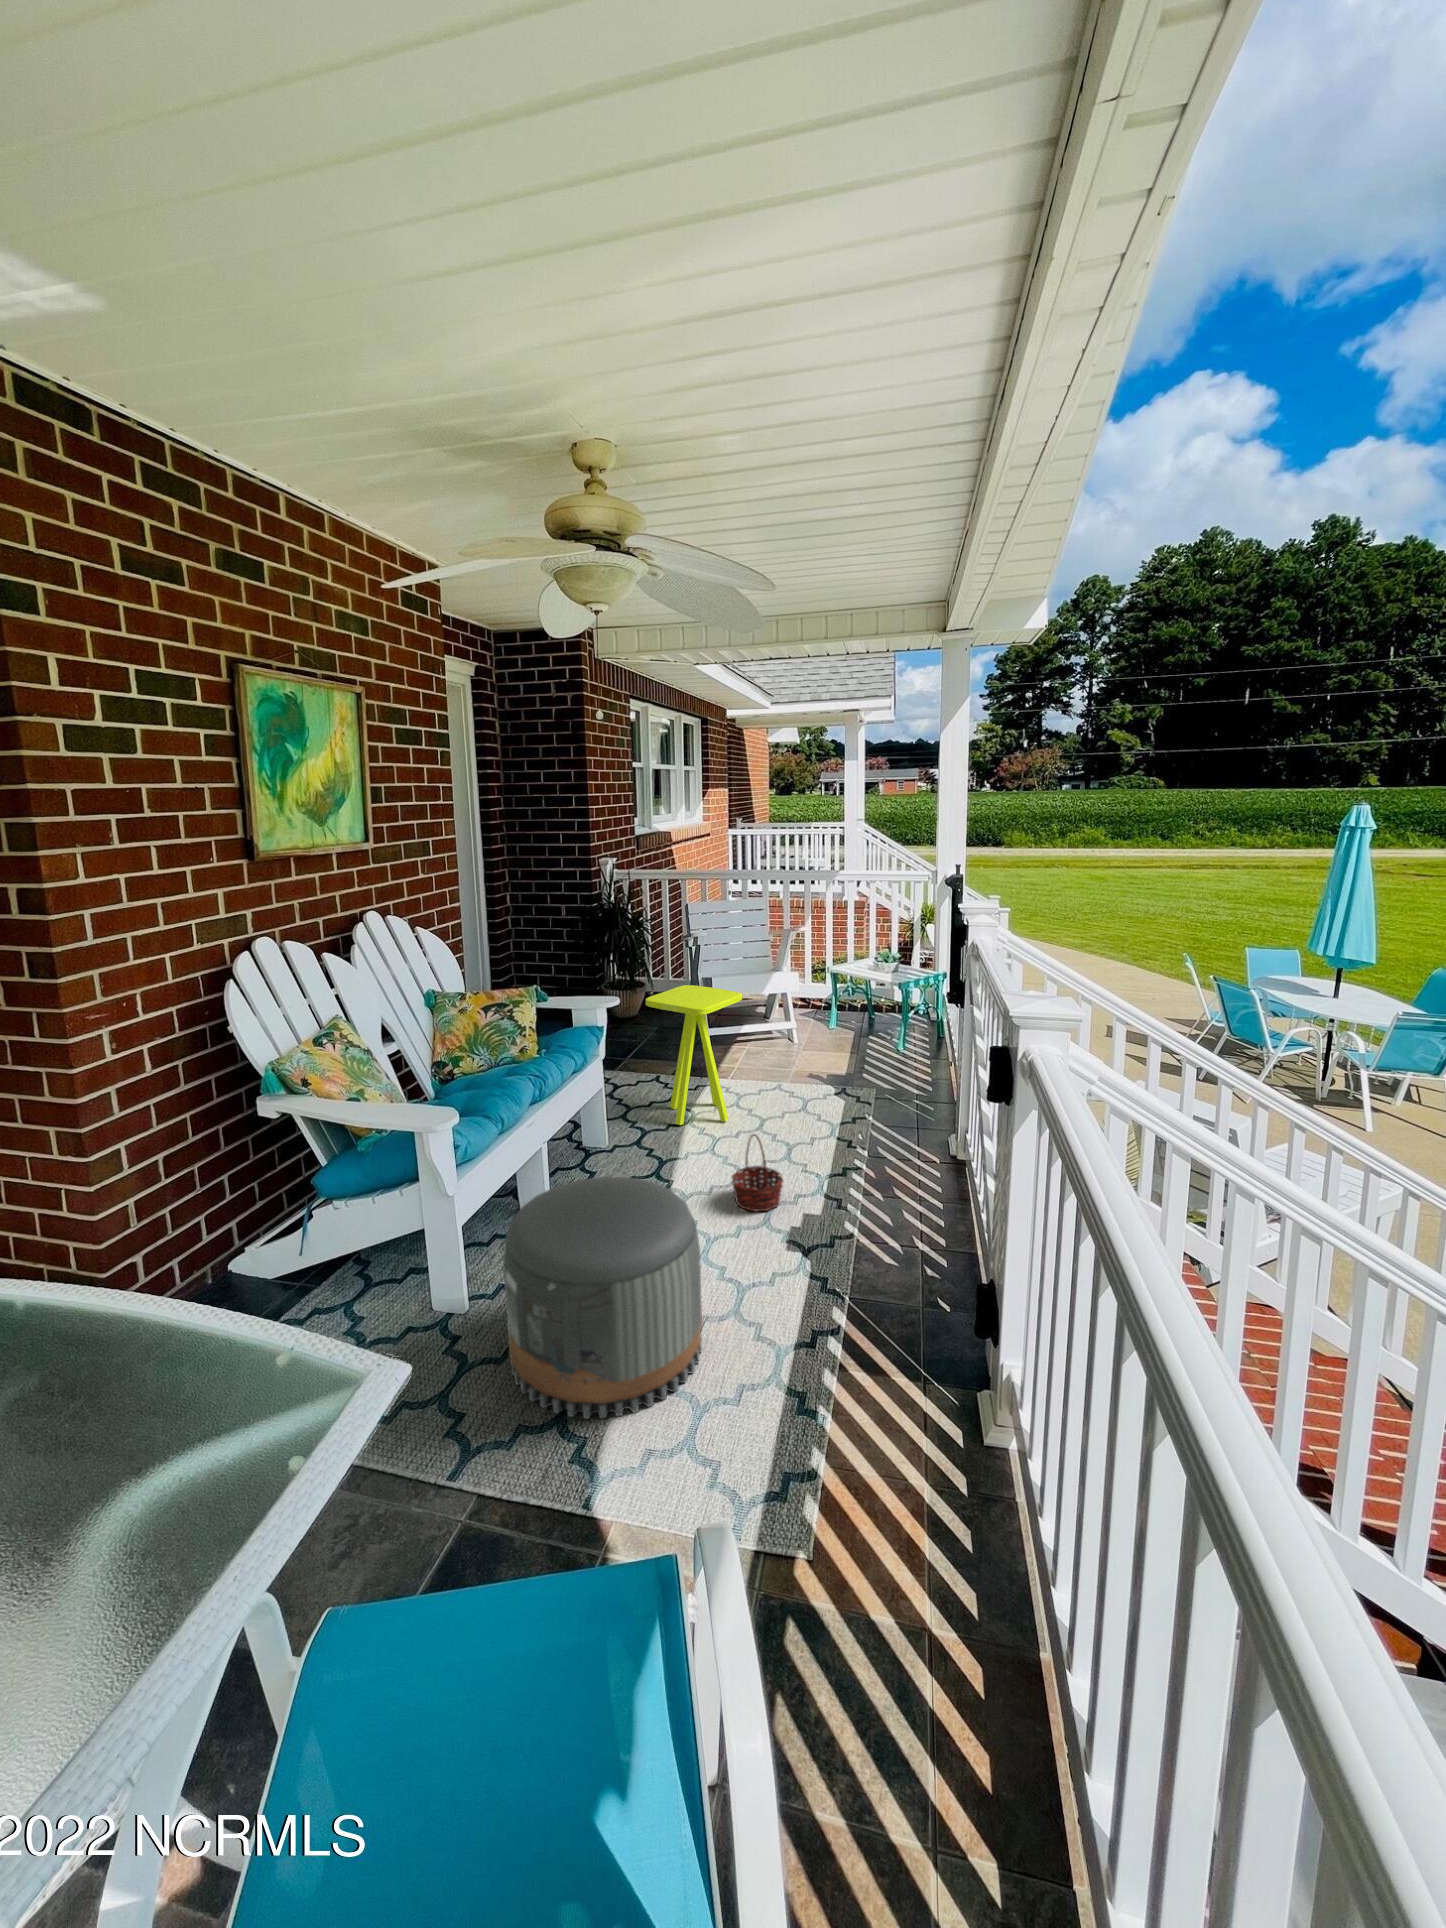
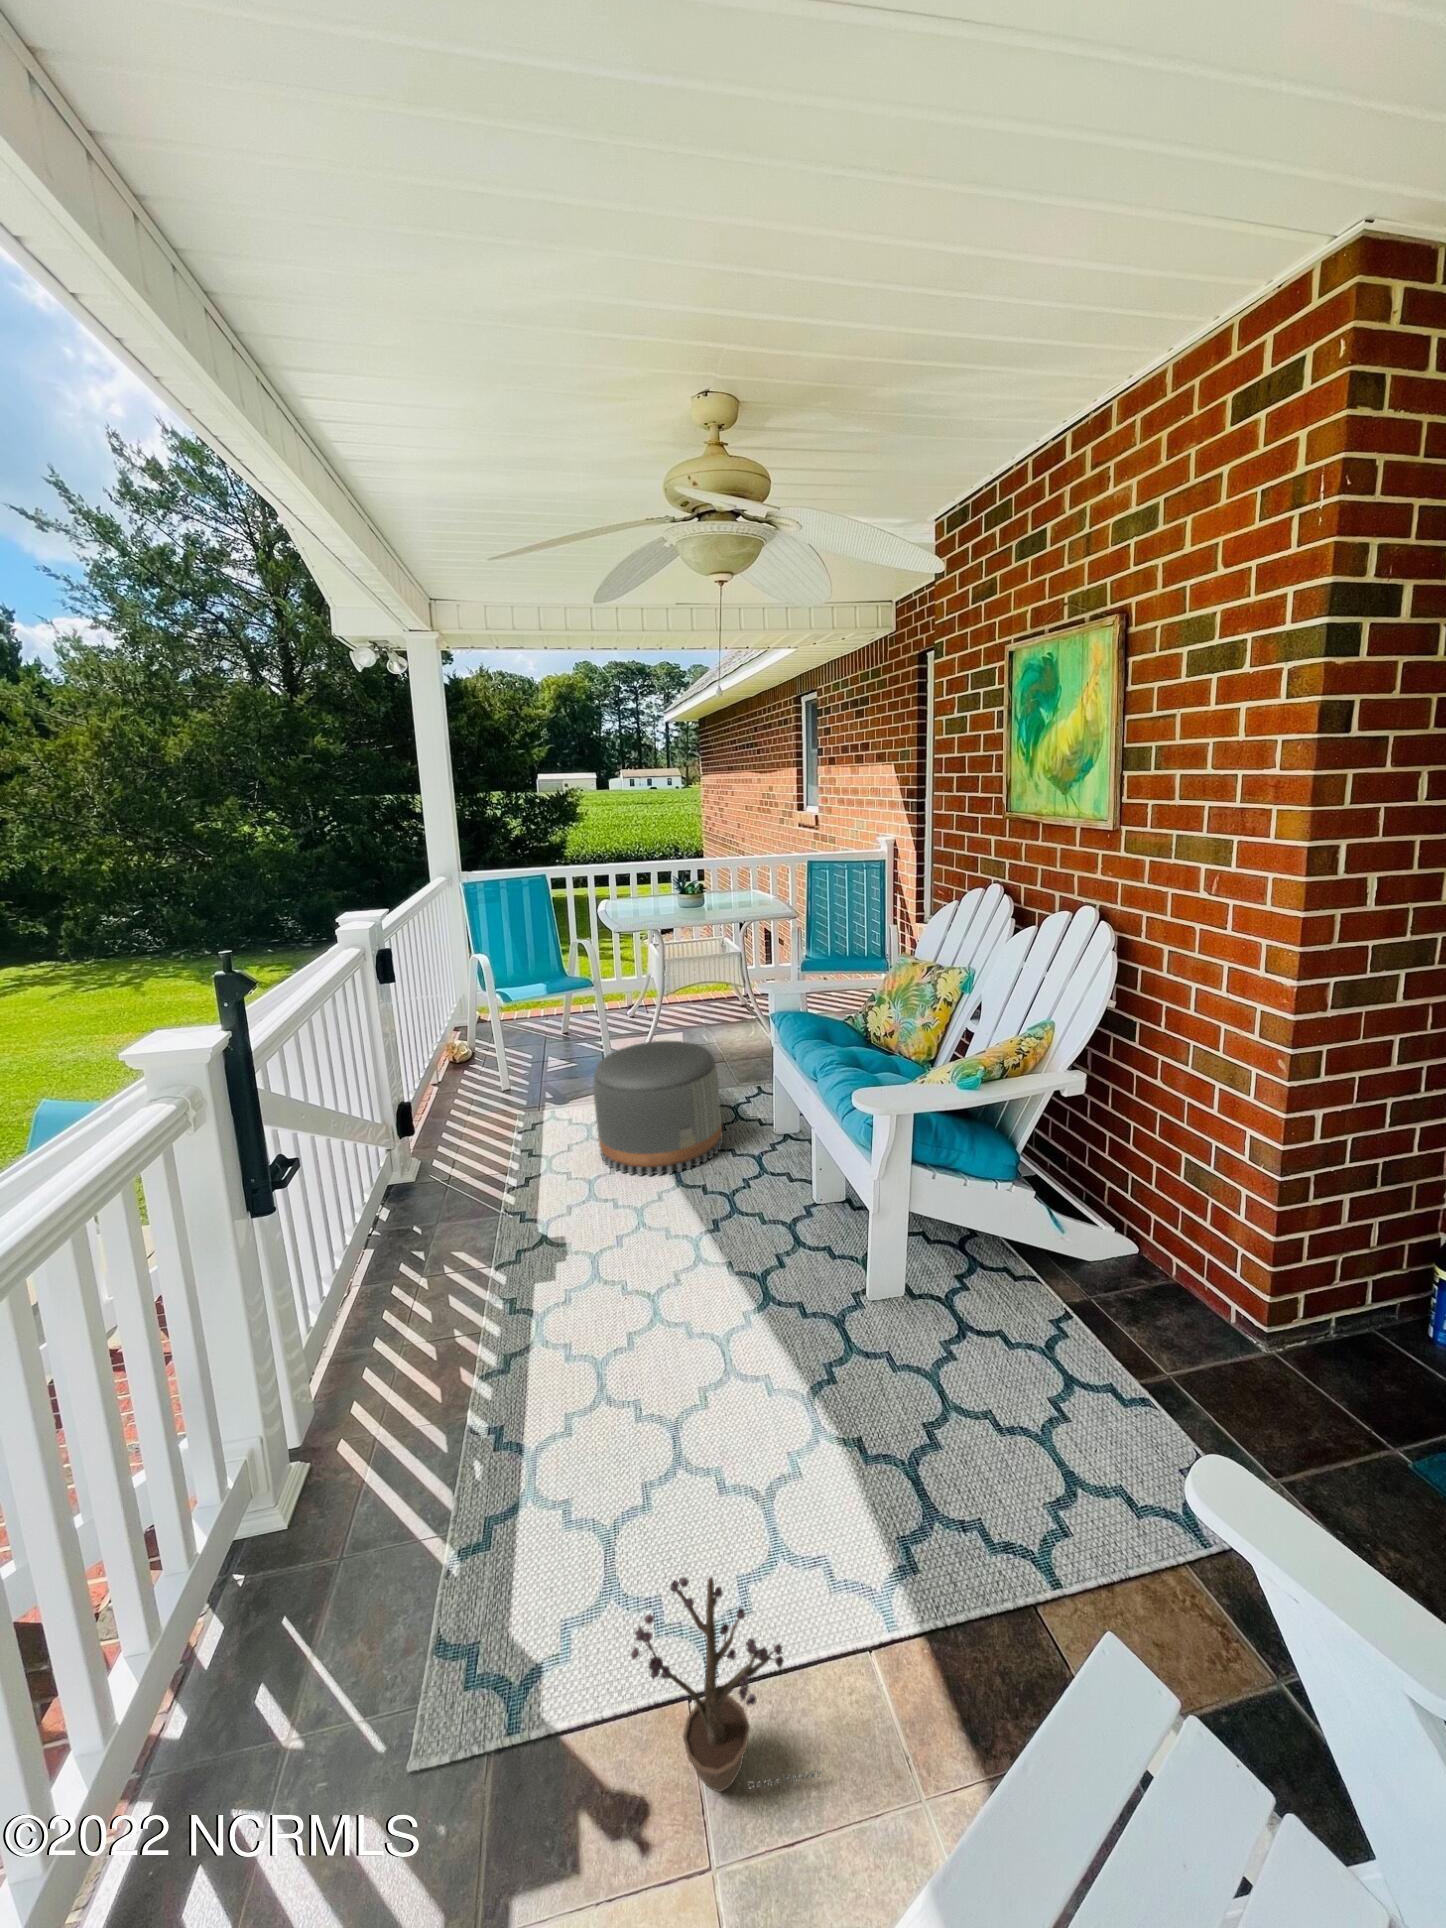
side table: present [646,985,742,1125] -> none [720,1180,892,1511]
decorative plant: none [759,1012,807,1082] -> present [631,1577,822,1791]
basket: present [732,1134,783,1211] -> none [579,1206,644,1300]

